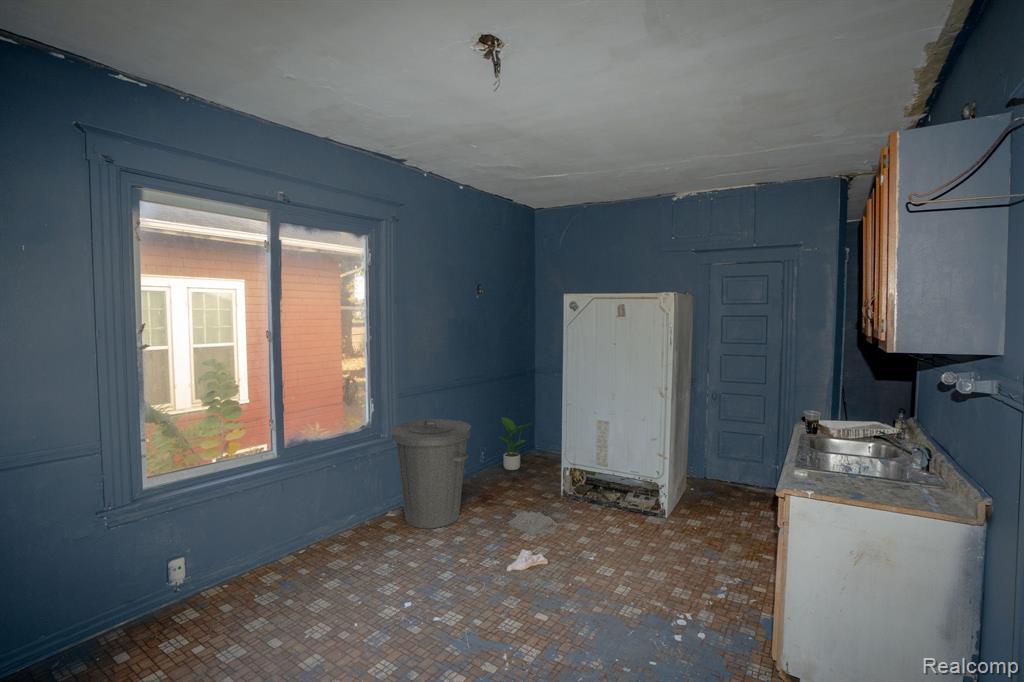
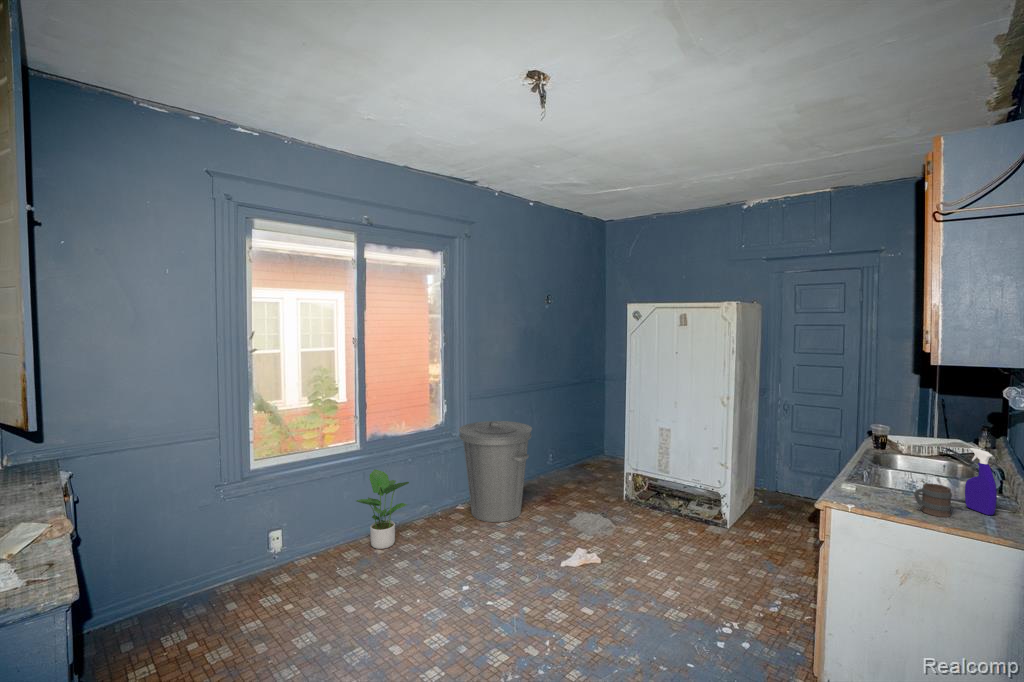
potted plant: present [500,417,532,470] -> present [356,469,409,549]
spray bottle: none [901,431,929,493] -> present [965,448,997,515]
mug: none [860,466,893,498] -> present [914,483,952,517]

